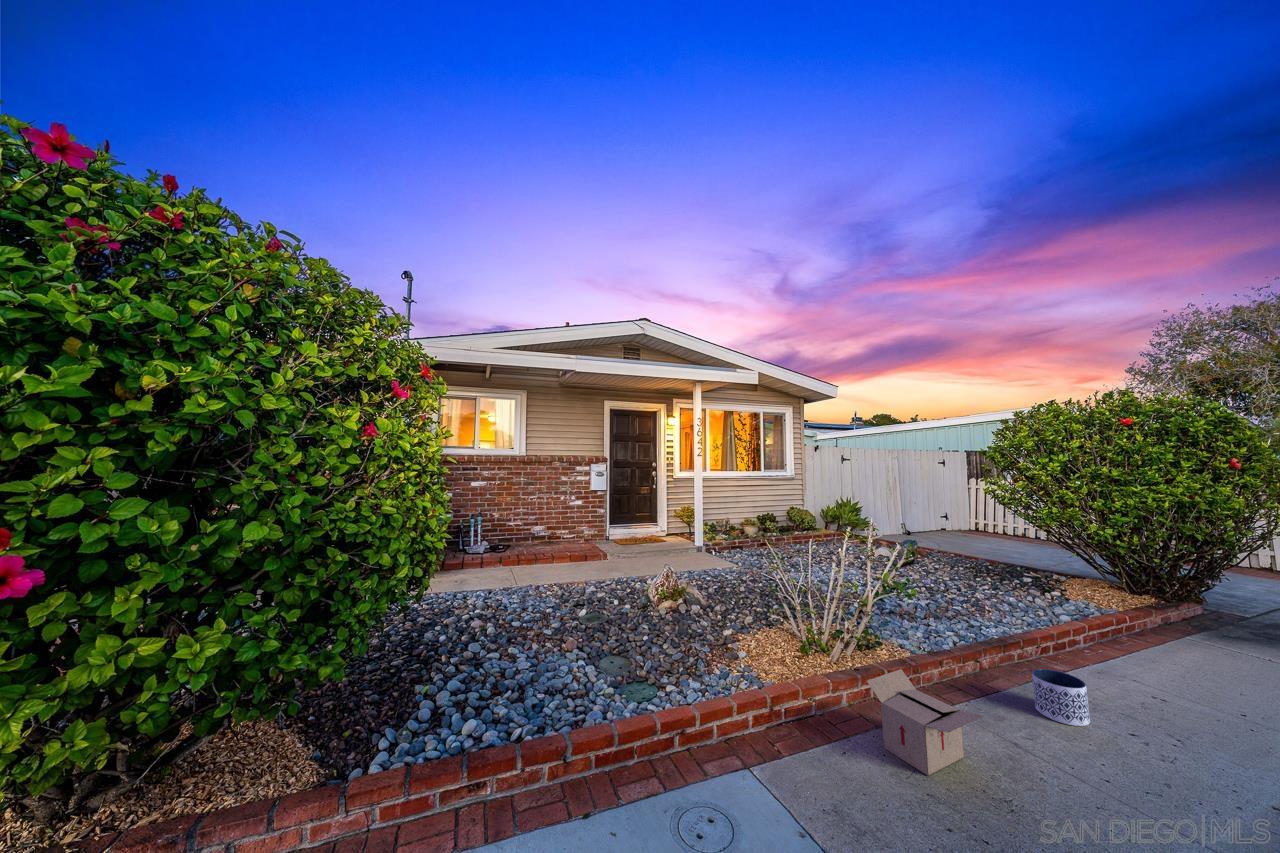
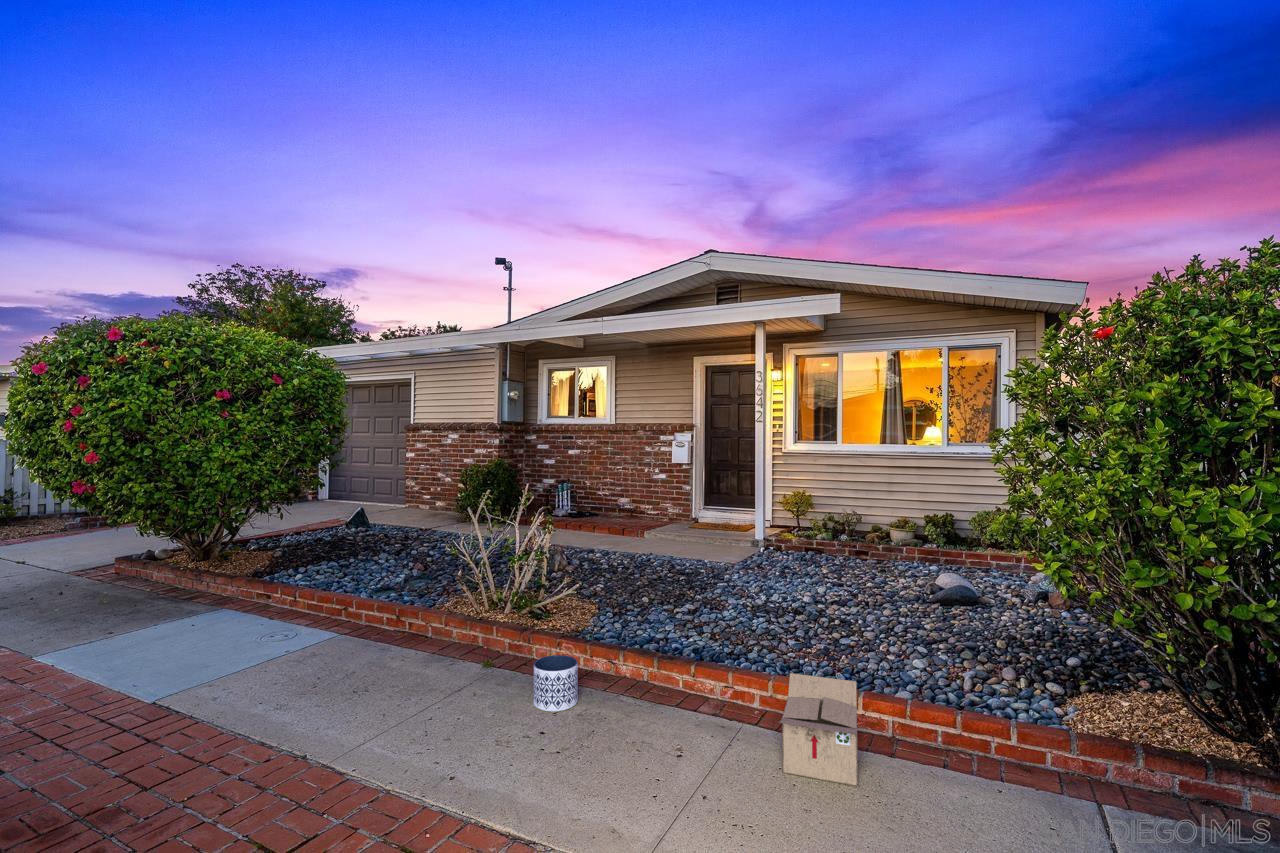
cardboard box: present [867,669,983,776] -> present [779,673,858,786]

